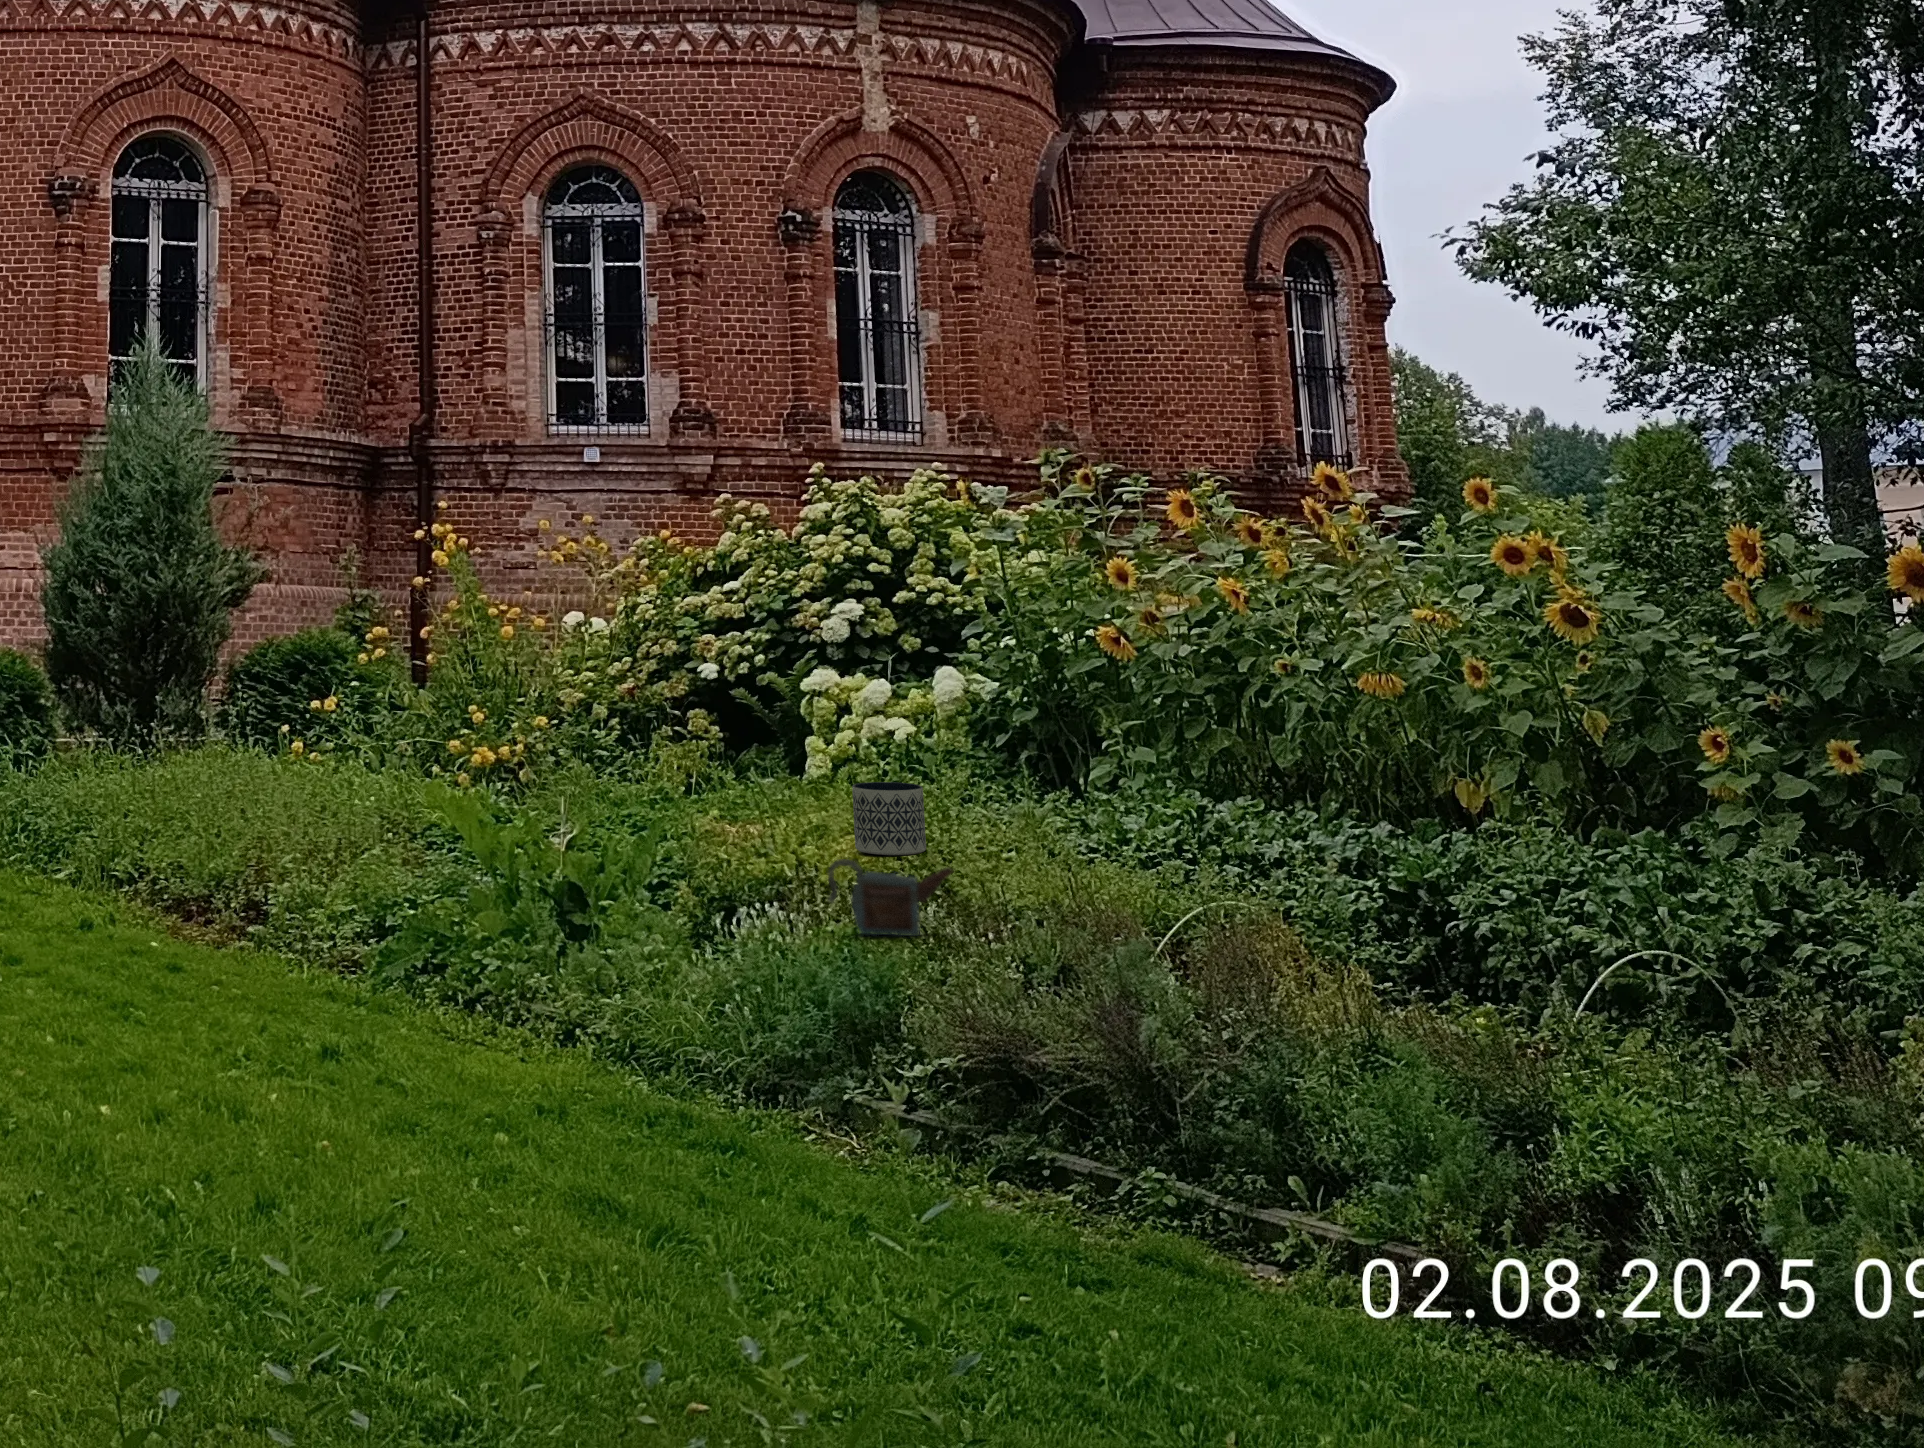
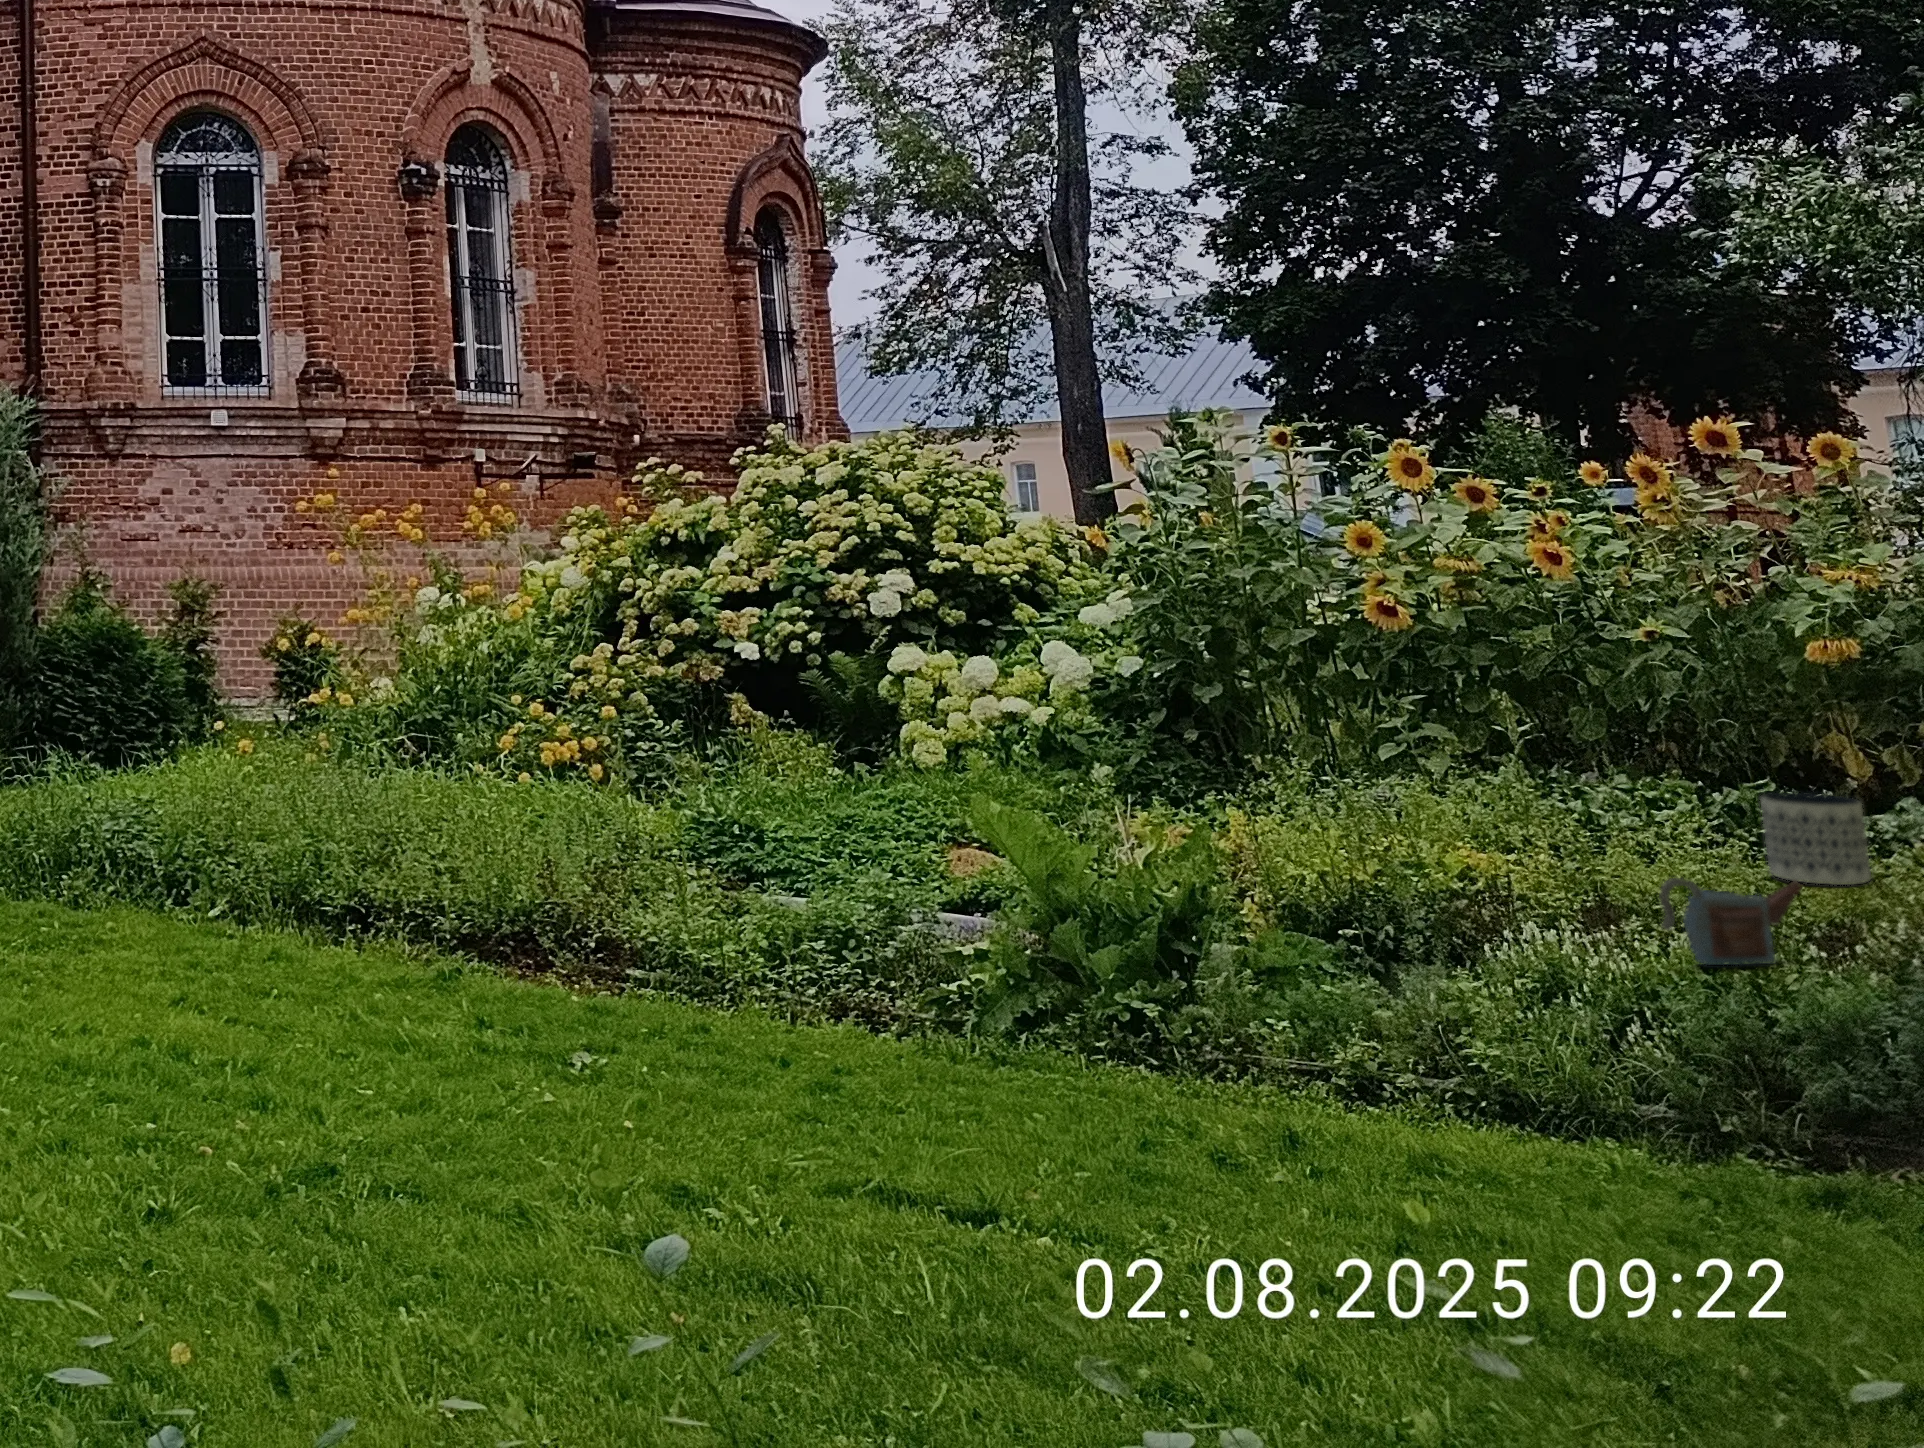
planter: present [852,782,926,855] -> present [1761,793,1871,885]

